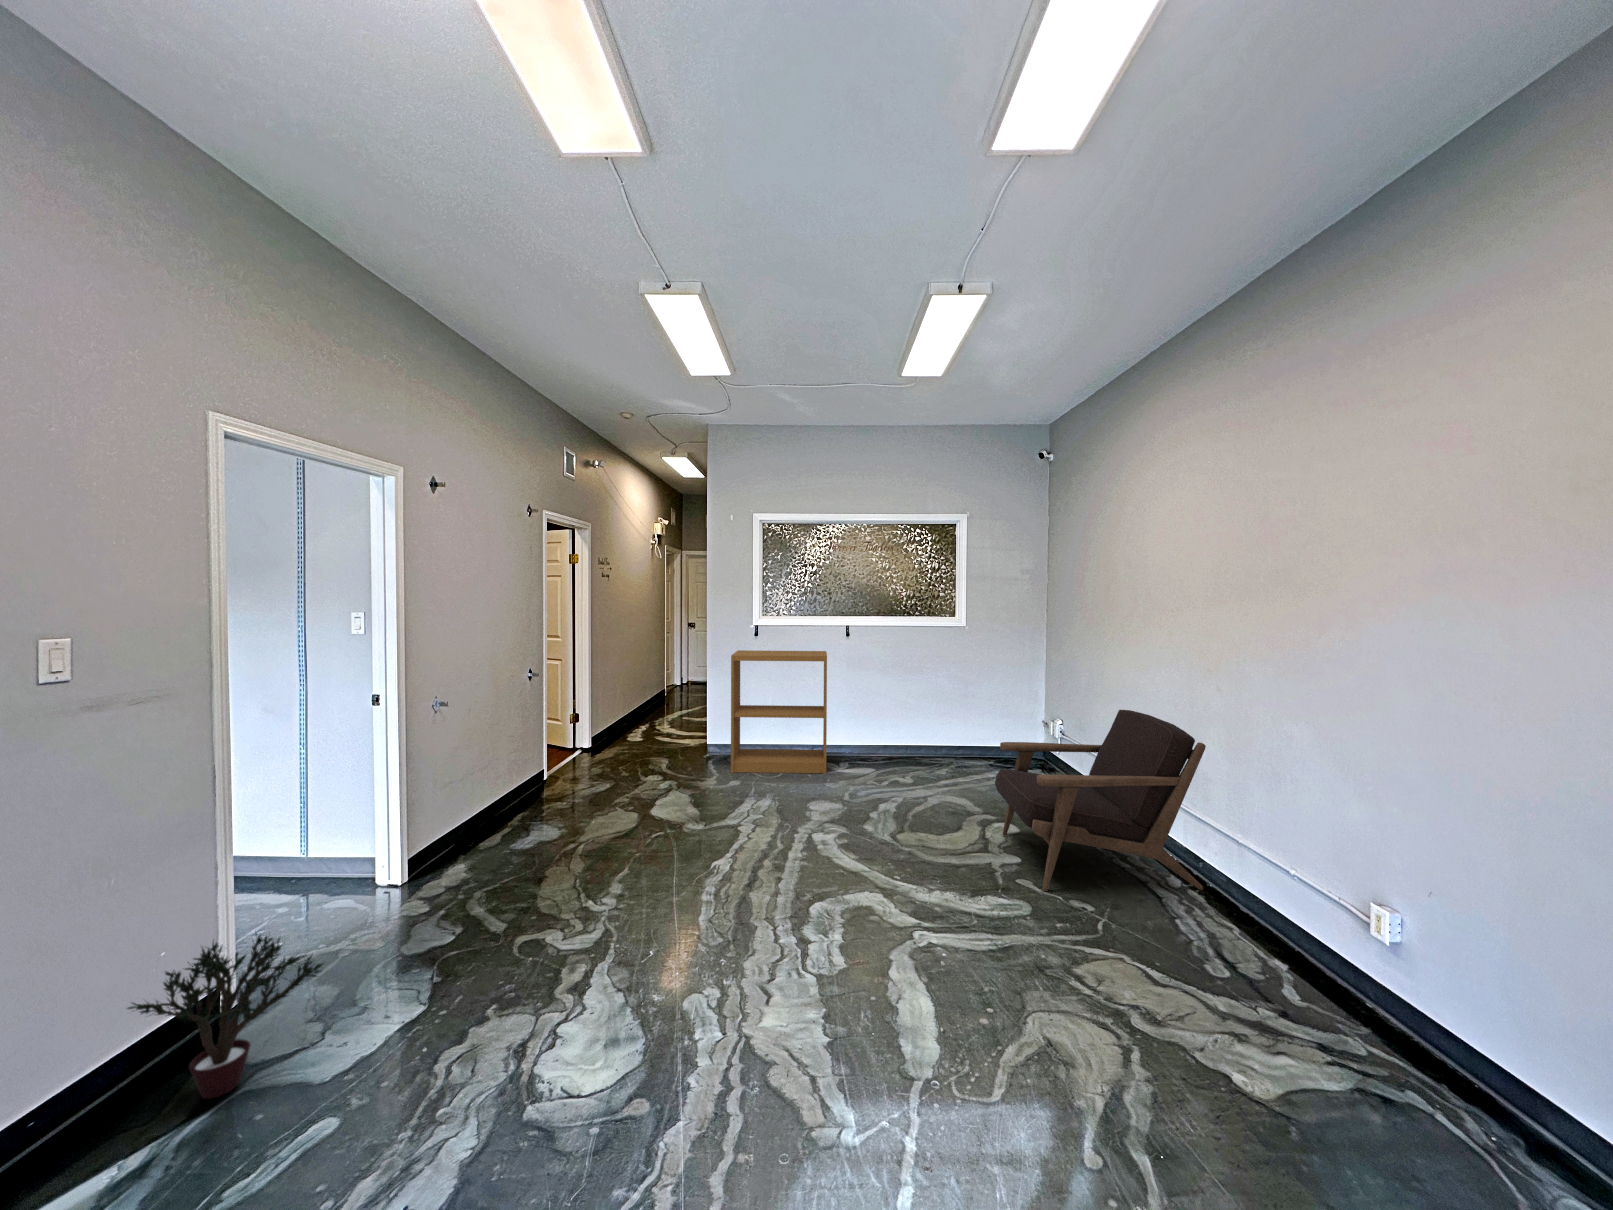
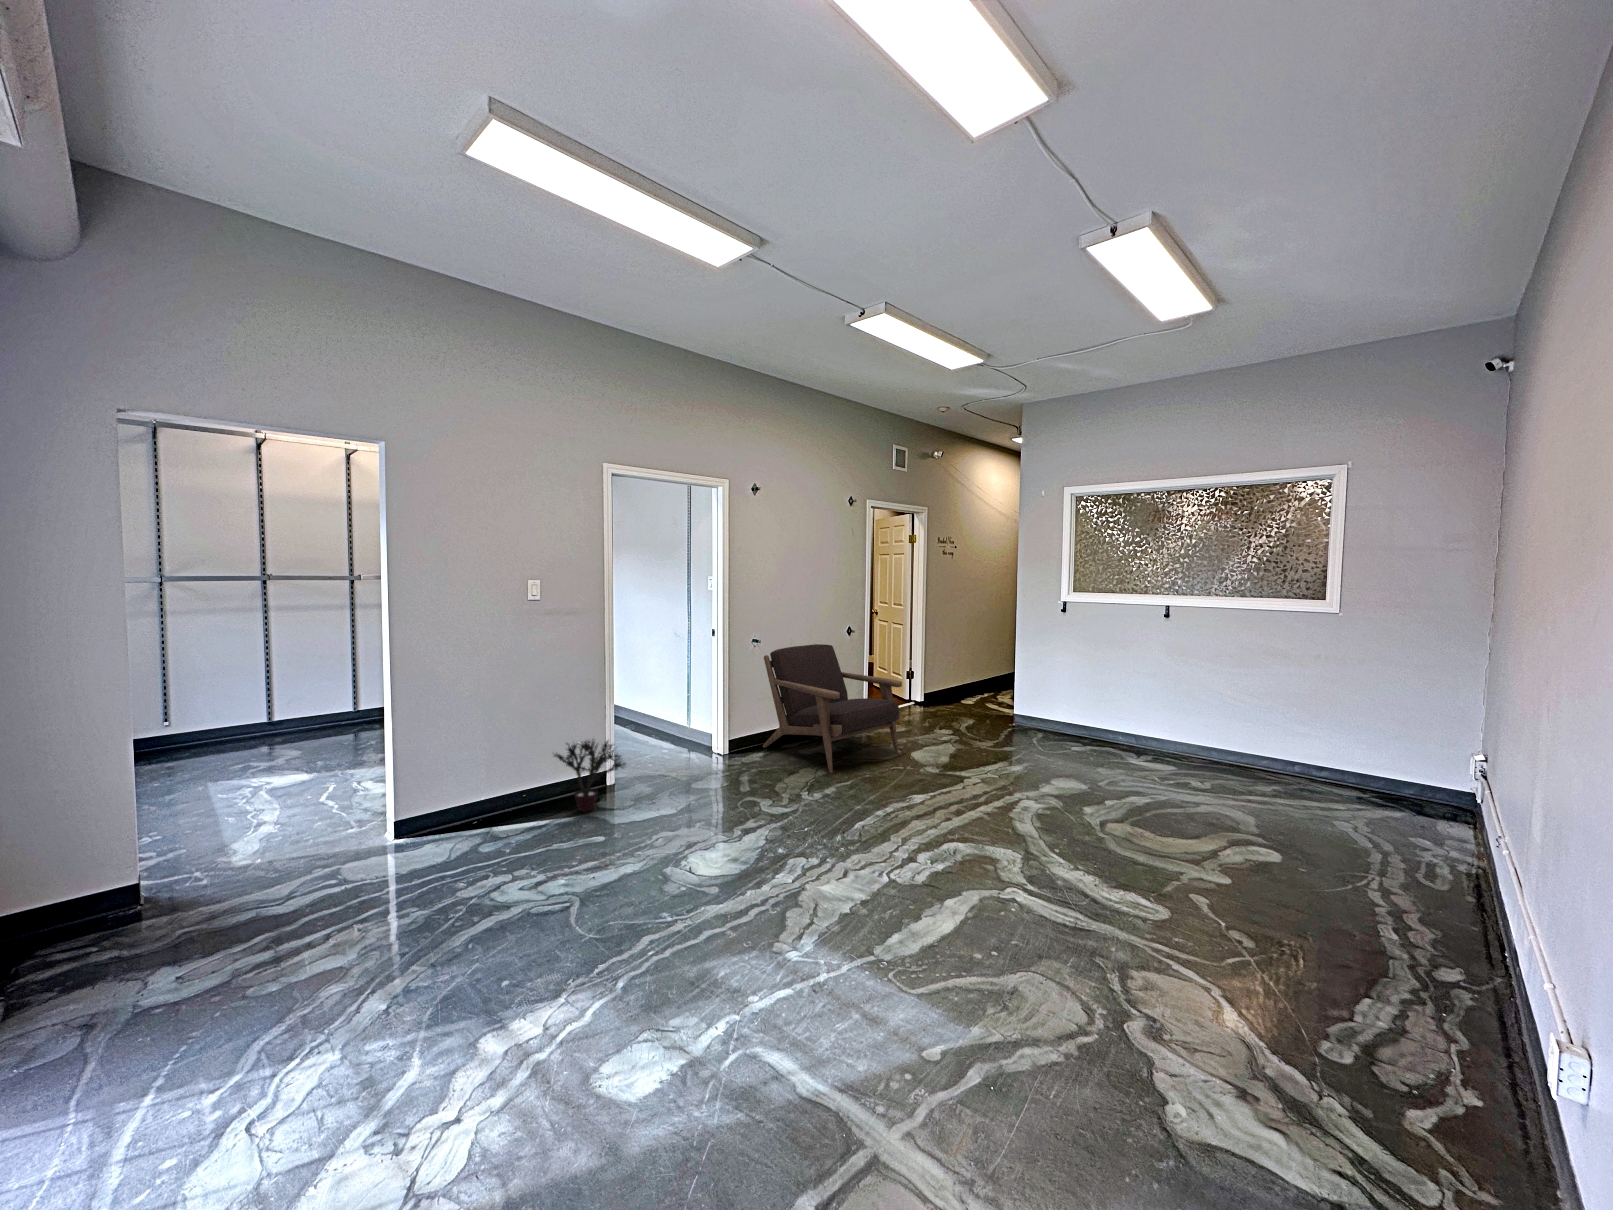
bookshelf: present [731,650,827,774] -> none [1018,625,1139,761]
armchair: present [995,710,1206,891] -> present [763,644,902,773]

